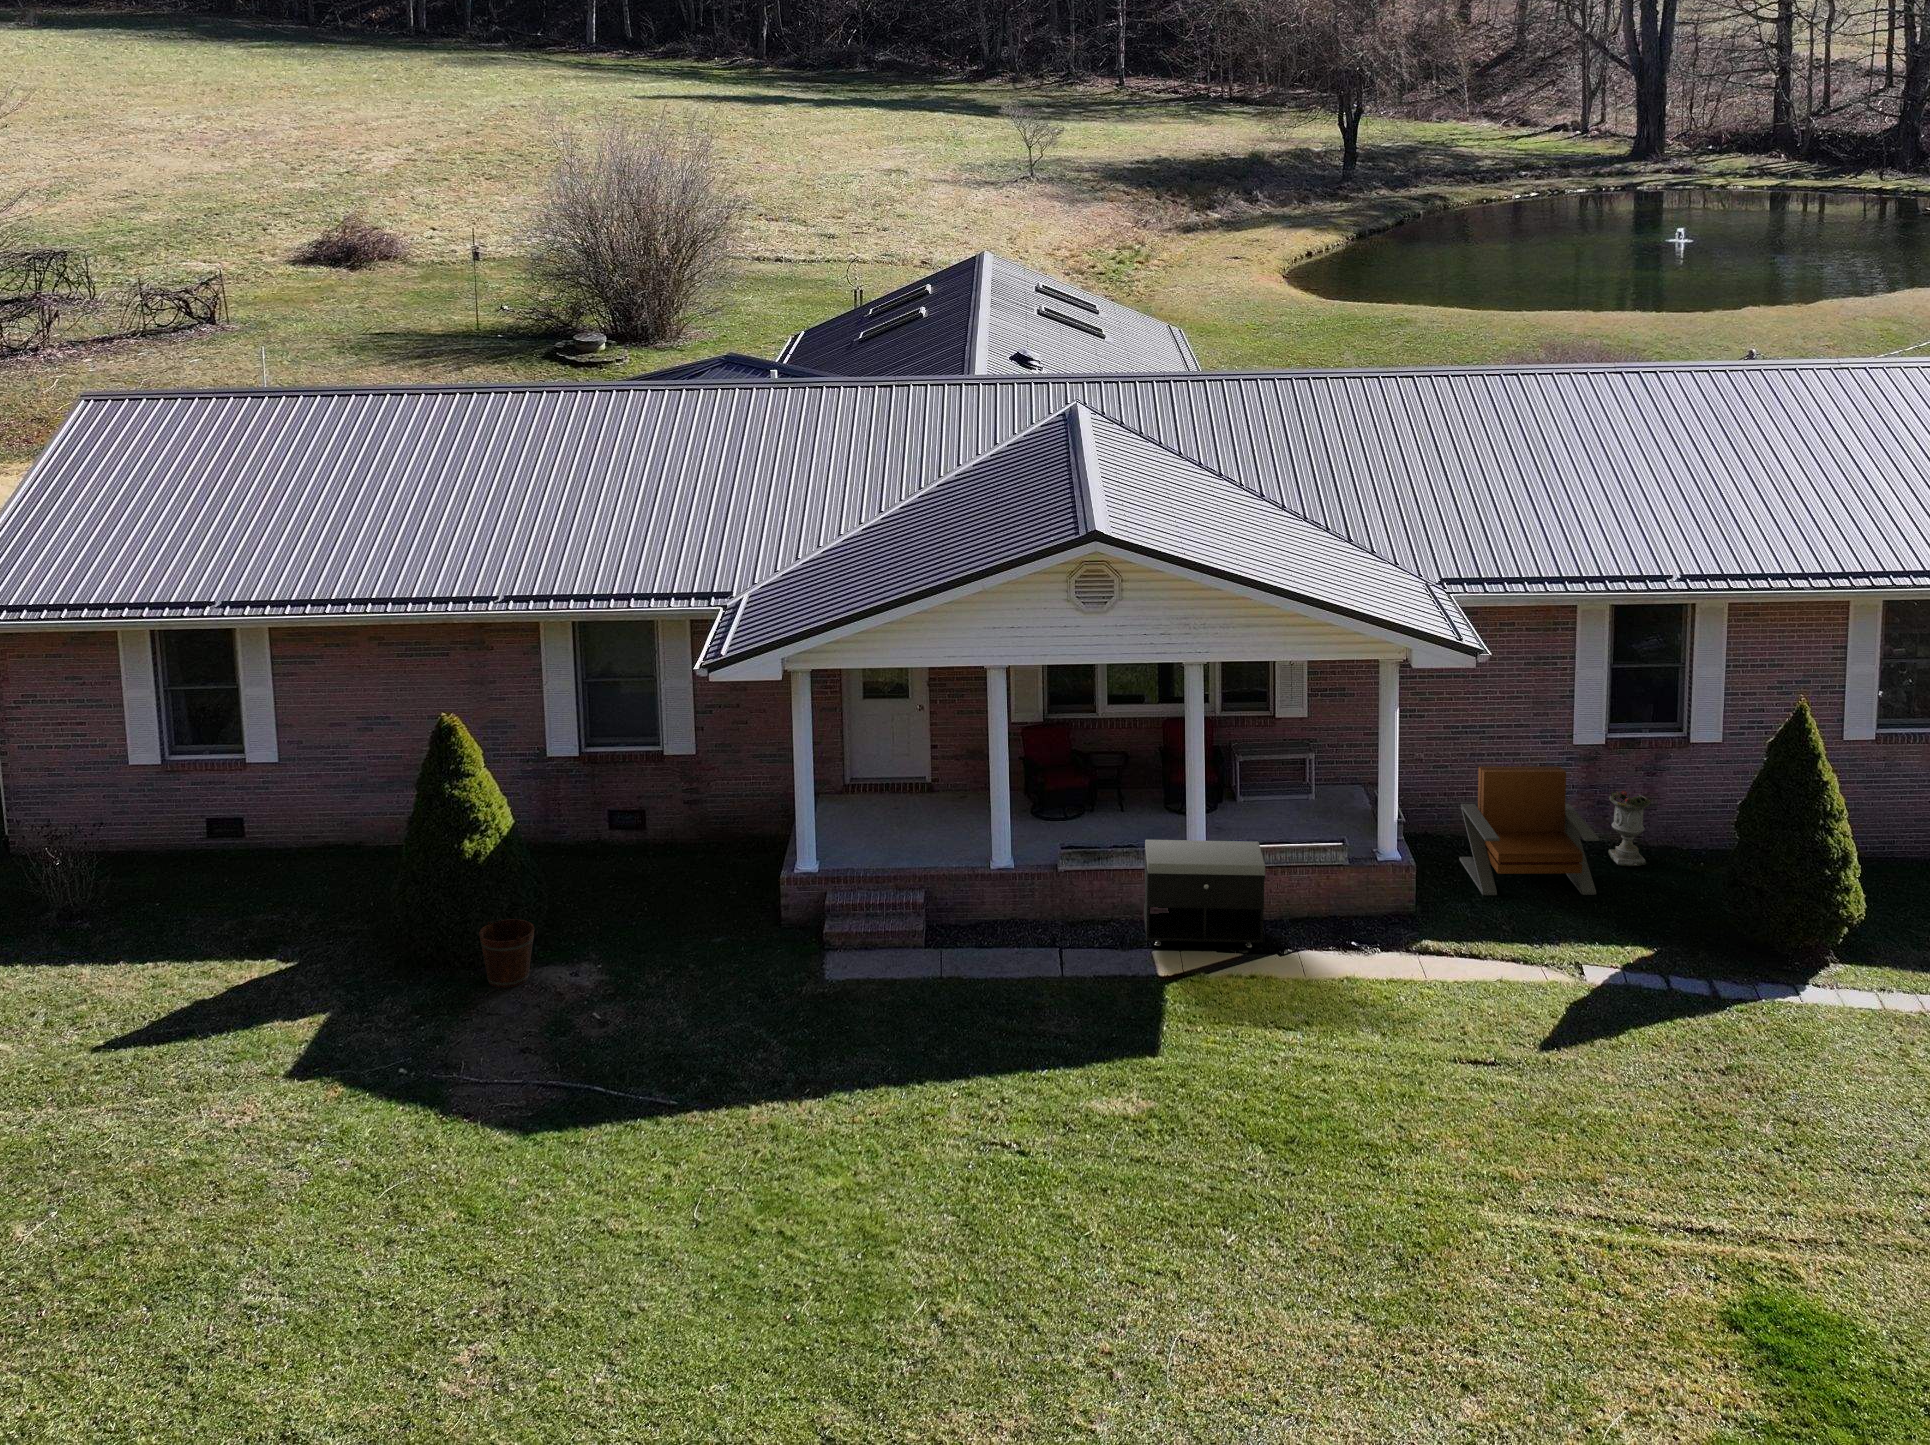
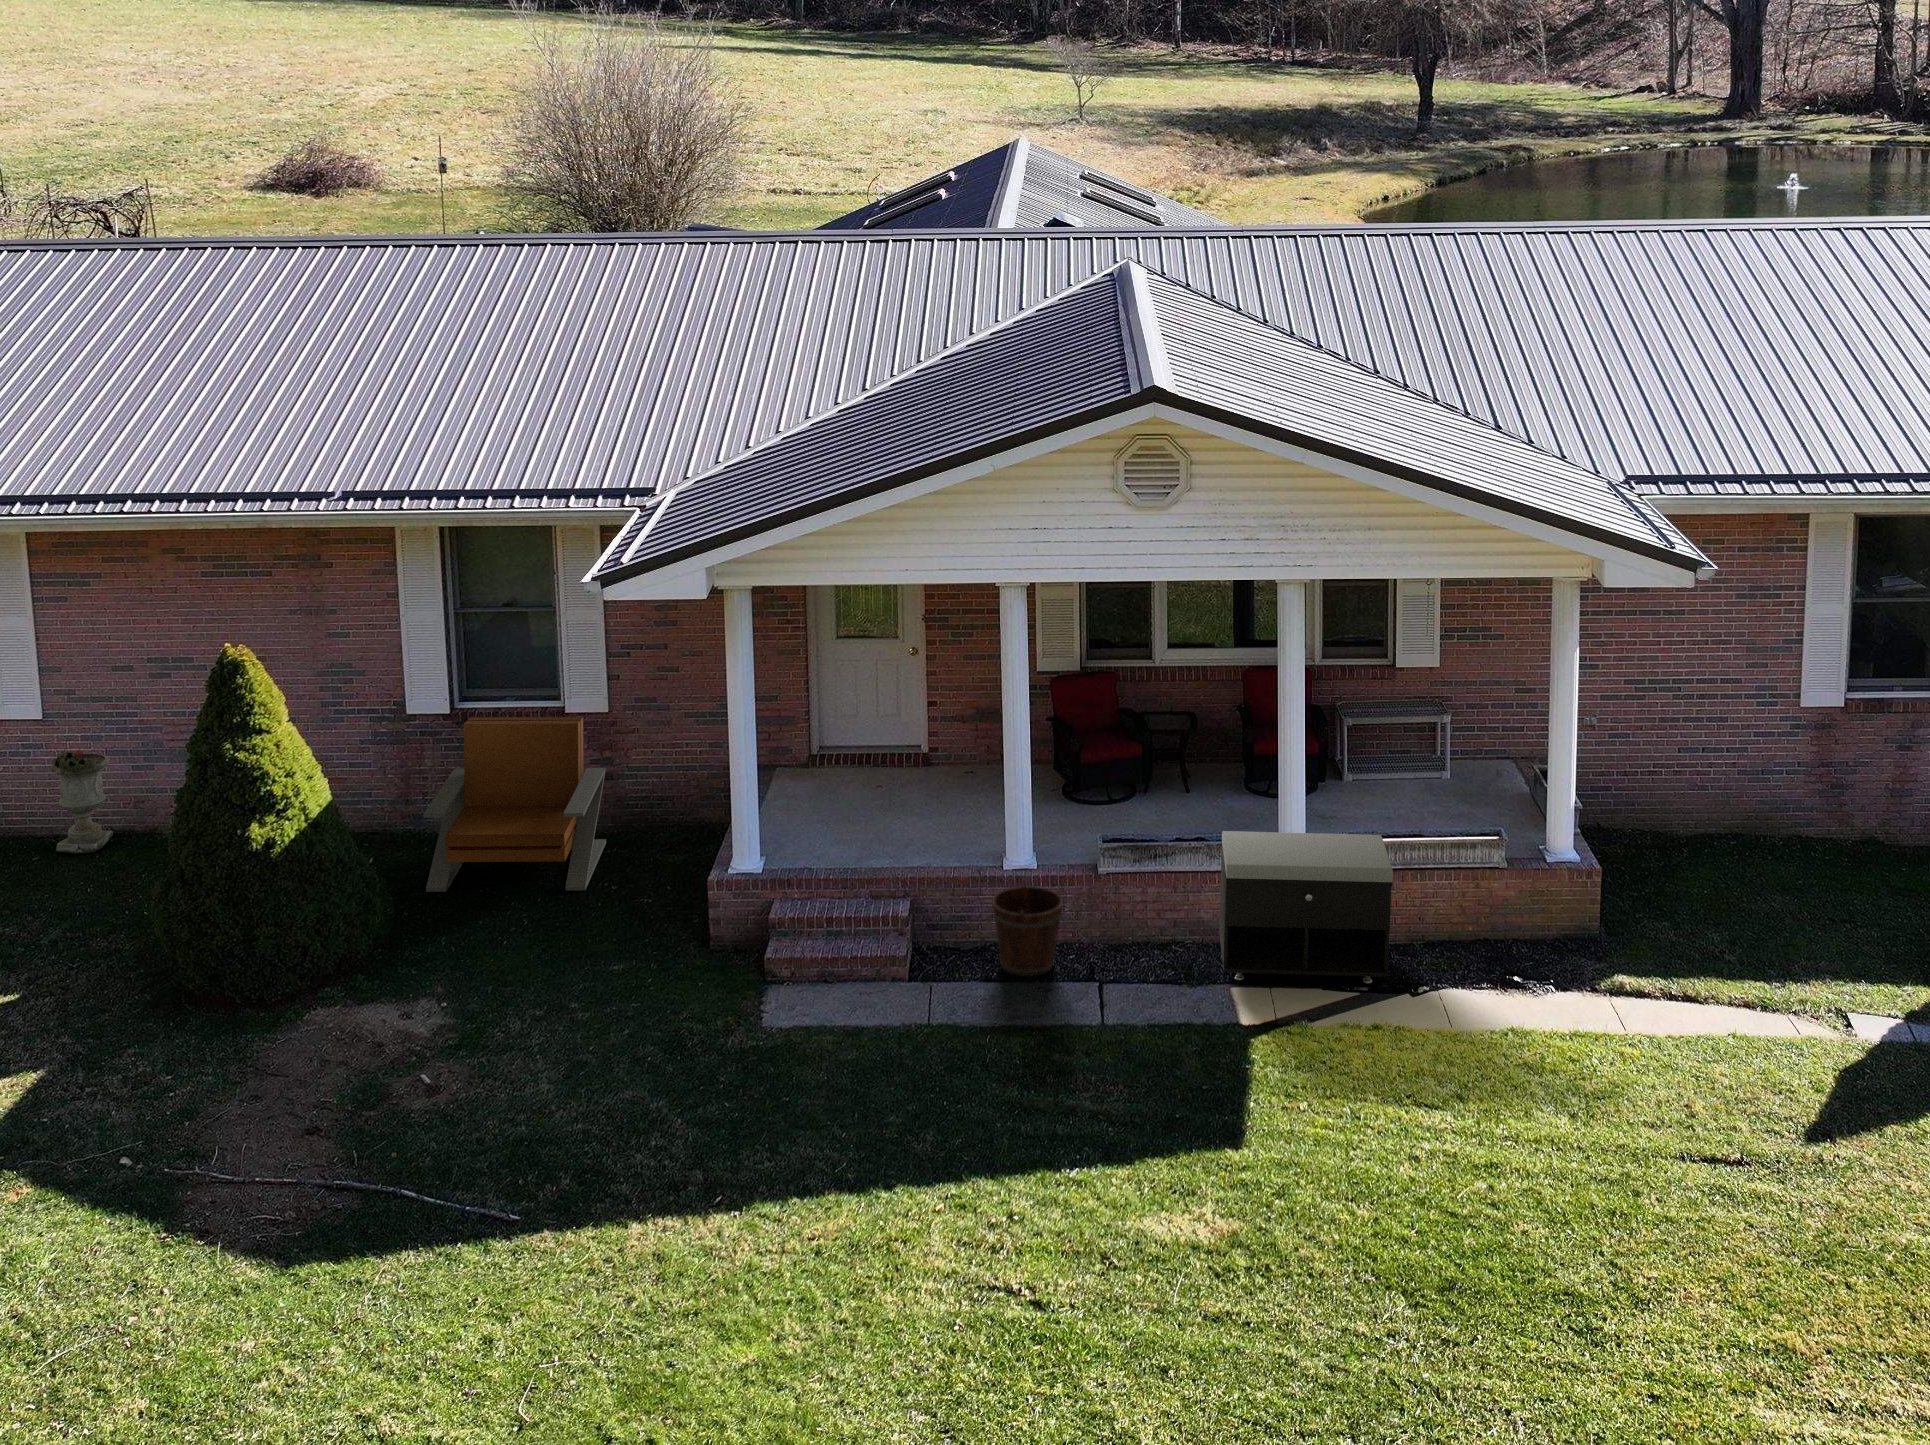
lounge chair: present [1459,766,1599,895] -> present [423,717,606,892]
planter: present [1608,790,1651,866] -> present [51,750,113,854]
bucket: present [479,919,535,988] -> present [992,884,1063,977]

